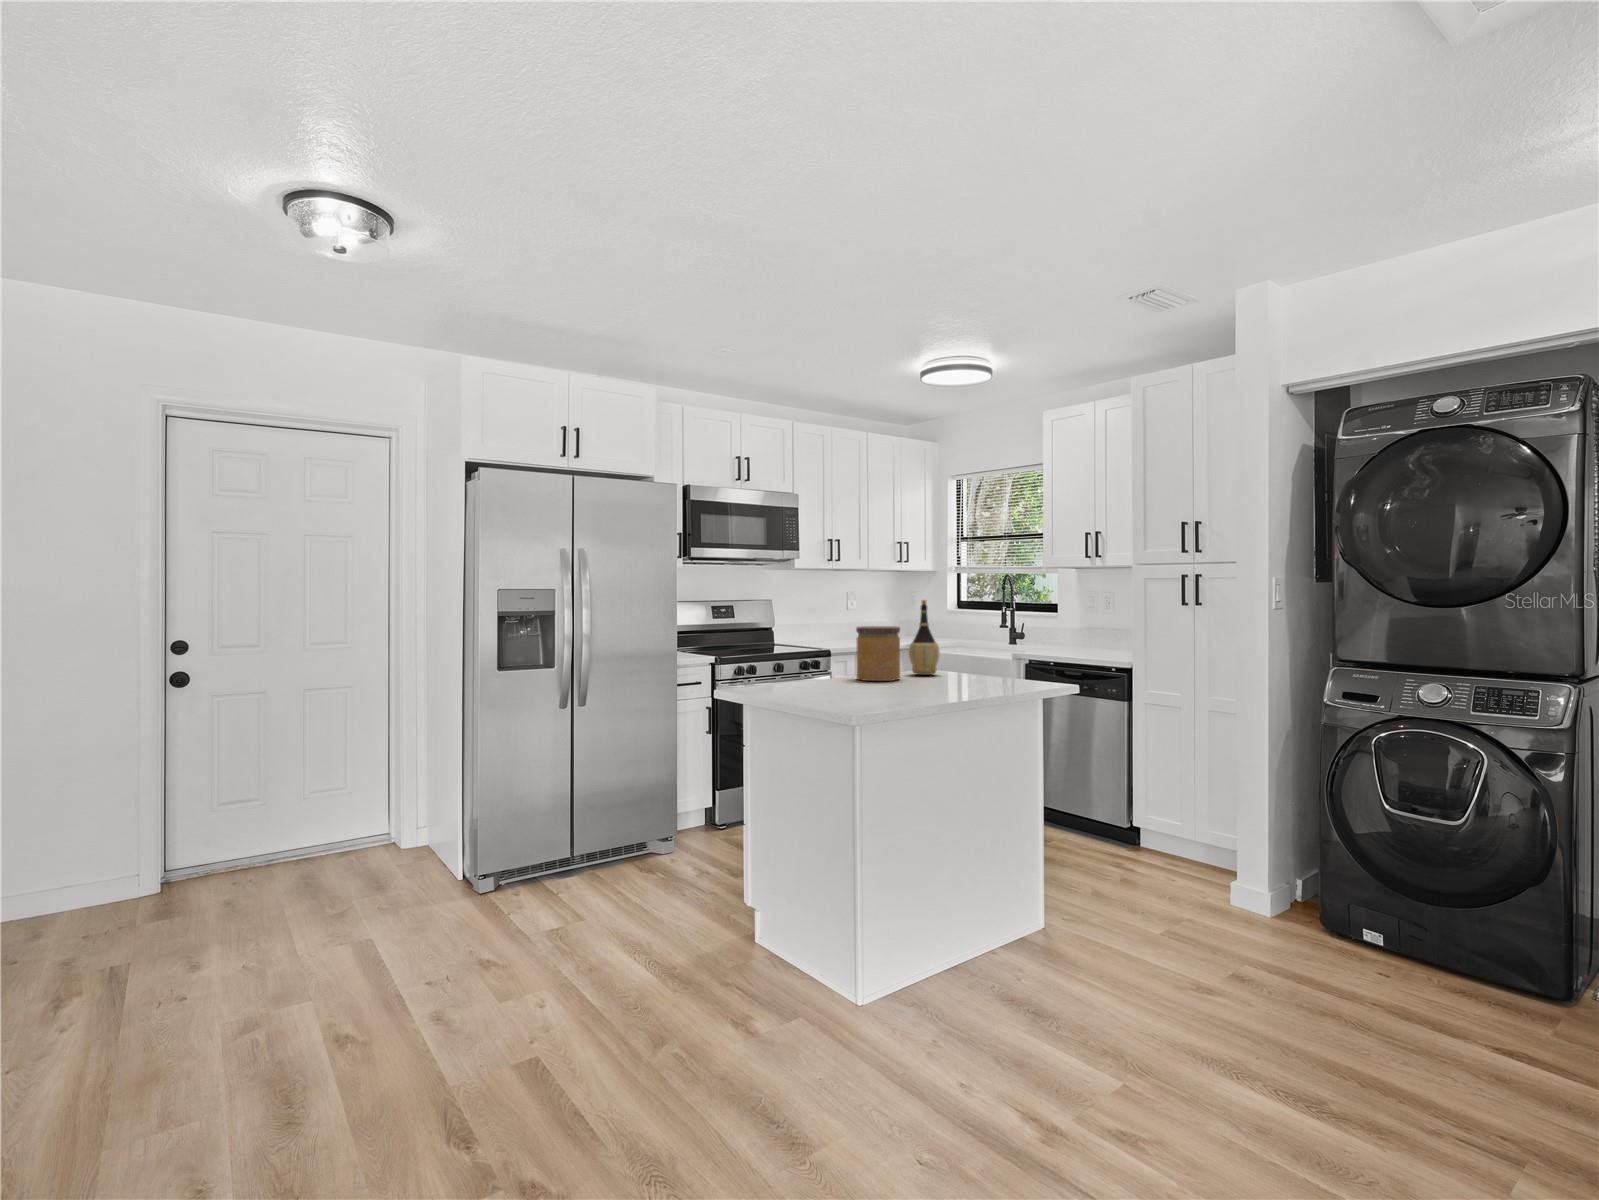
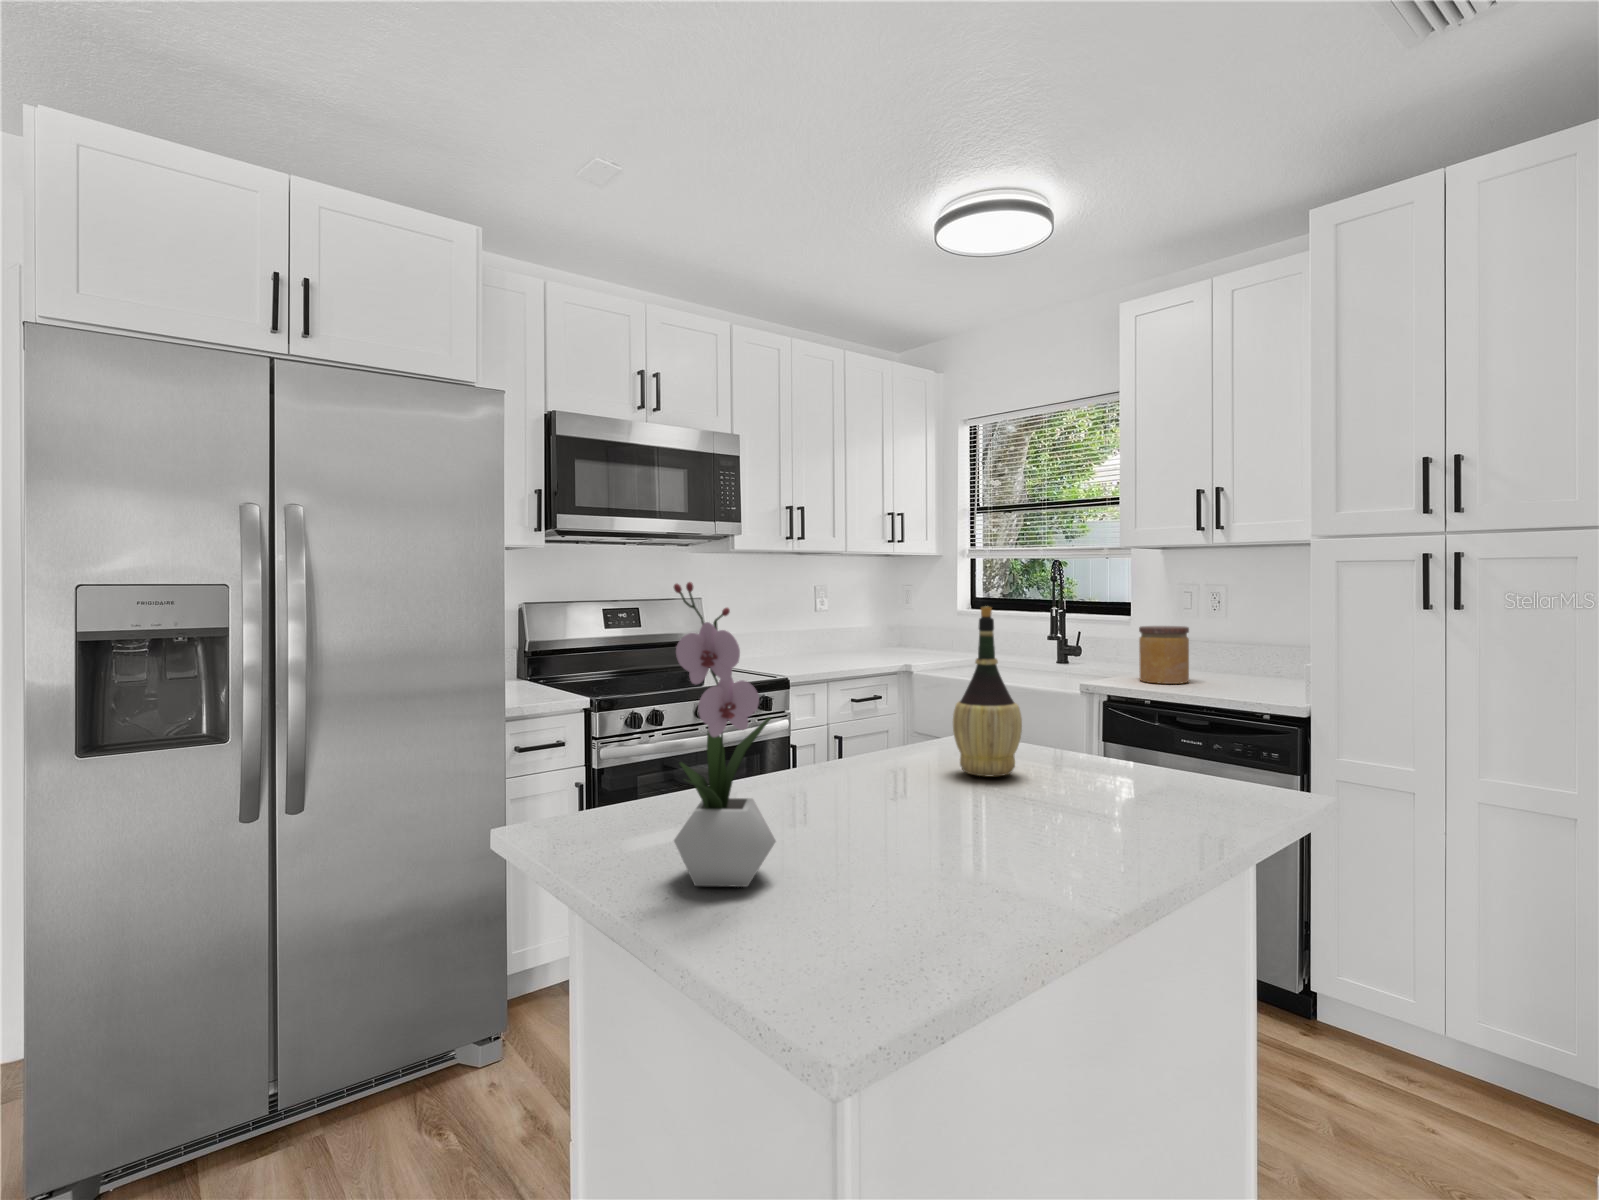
flower arrangement: none [798,588,834,692] -> present [674,582,776,887]
jar: present [856,626,900,681] -> present [1139,626,1189,684]

